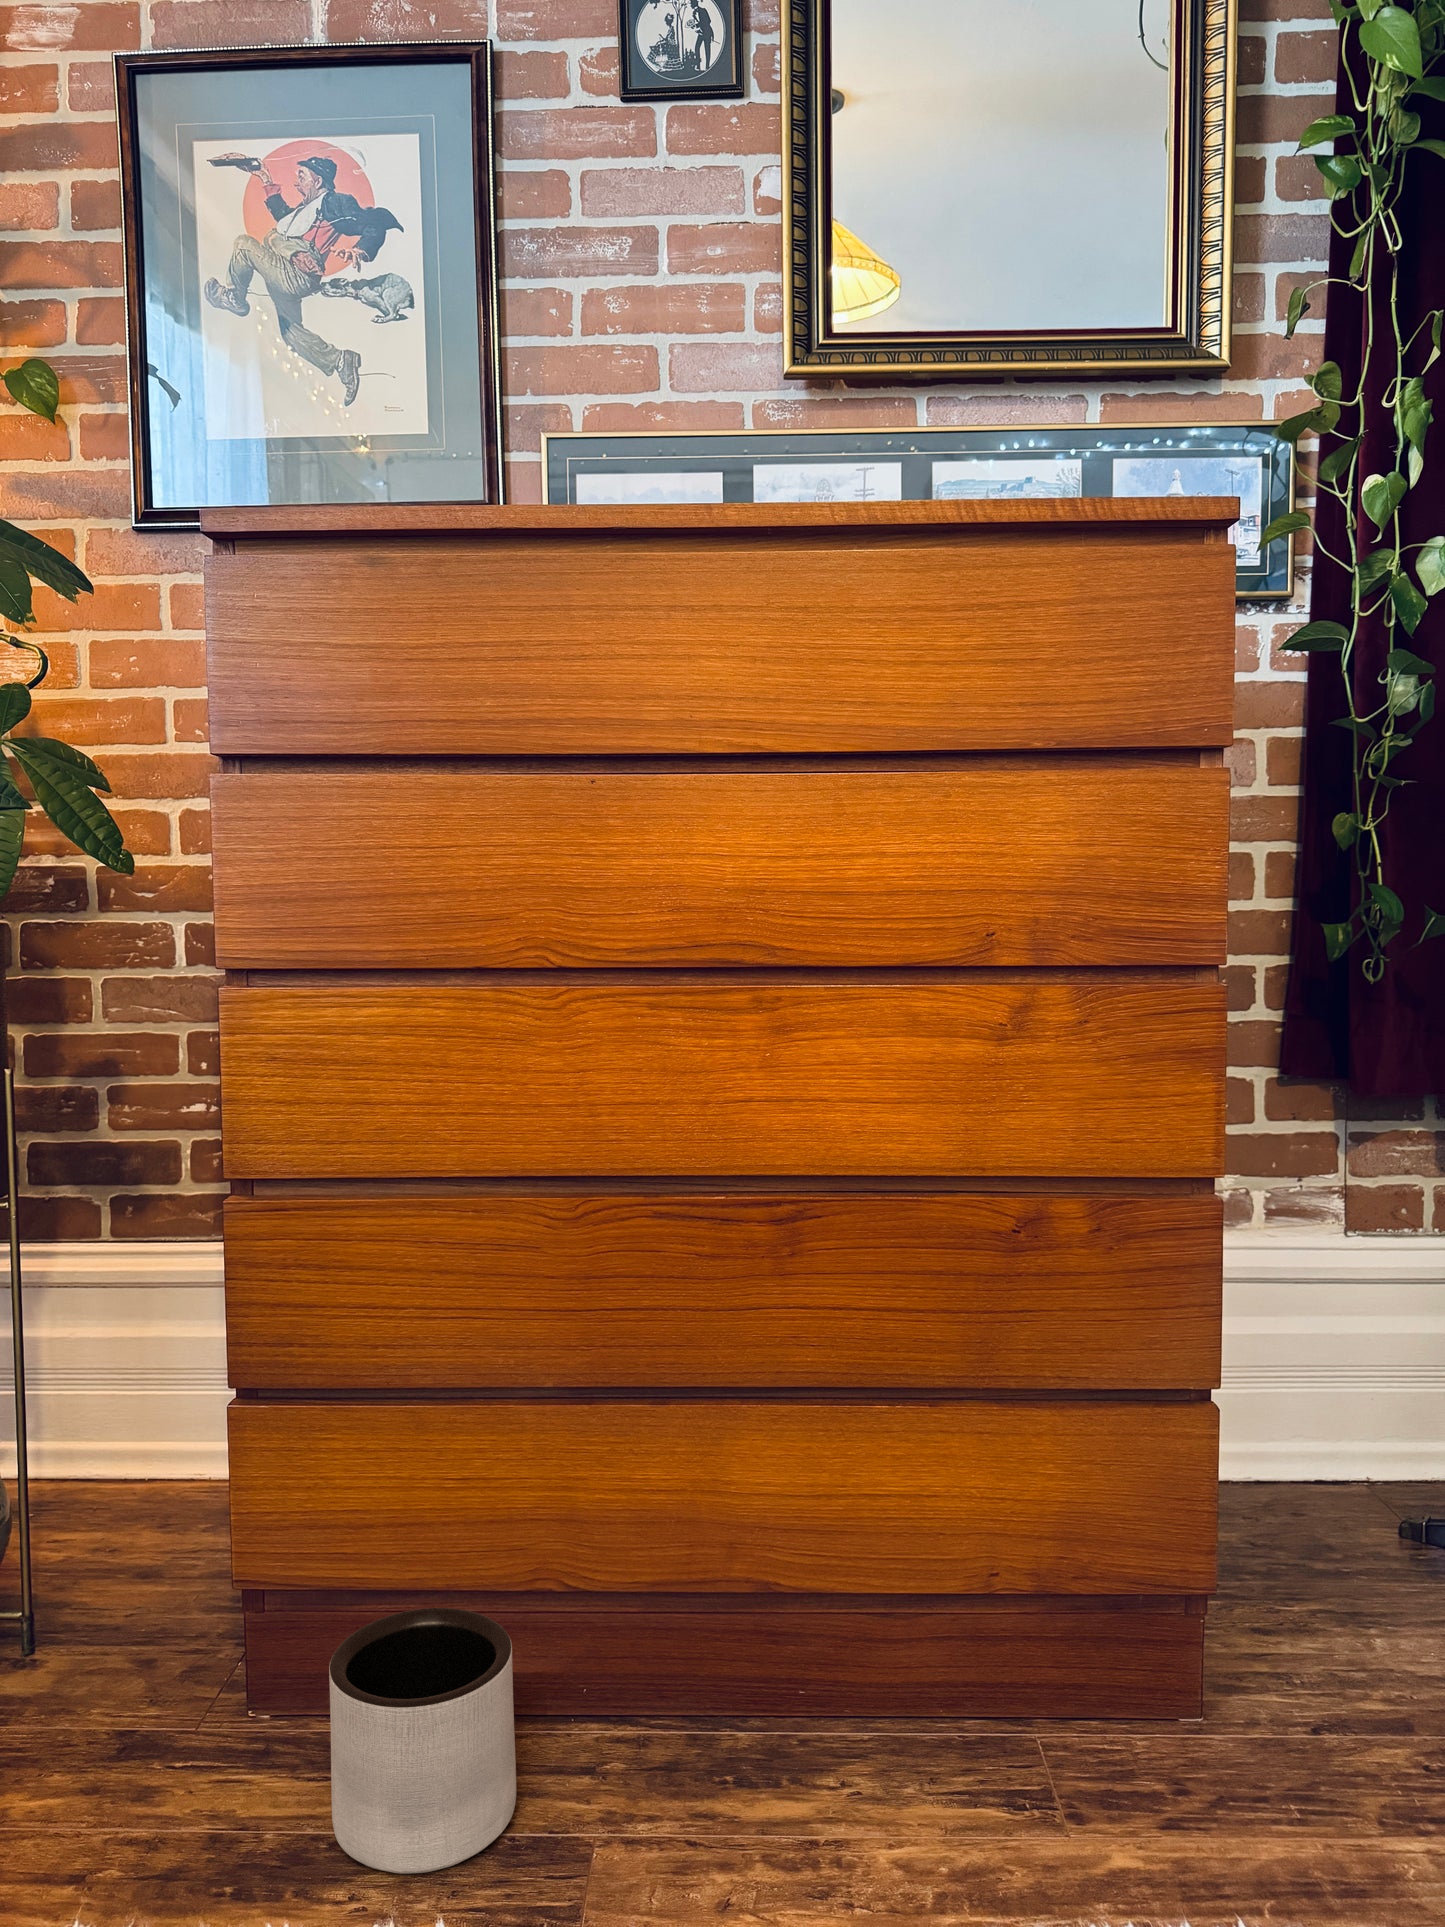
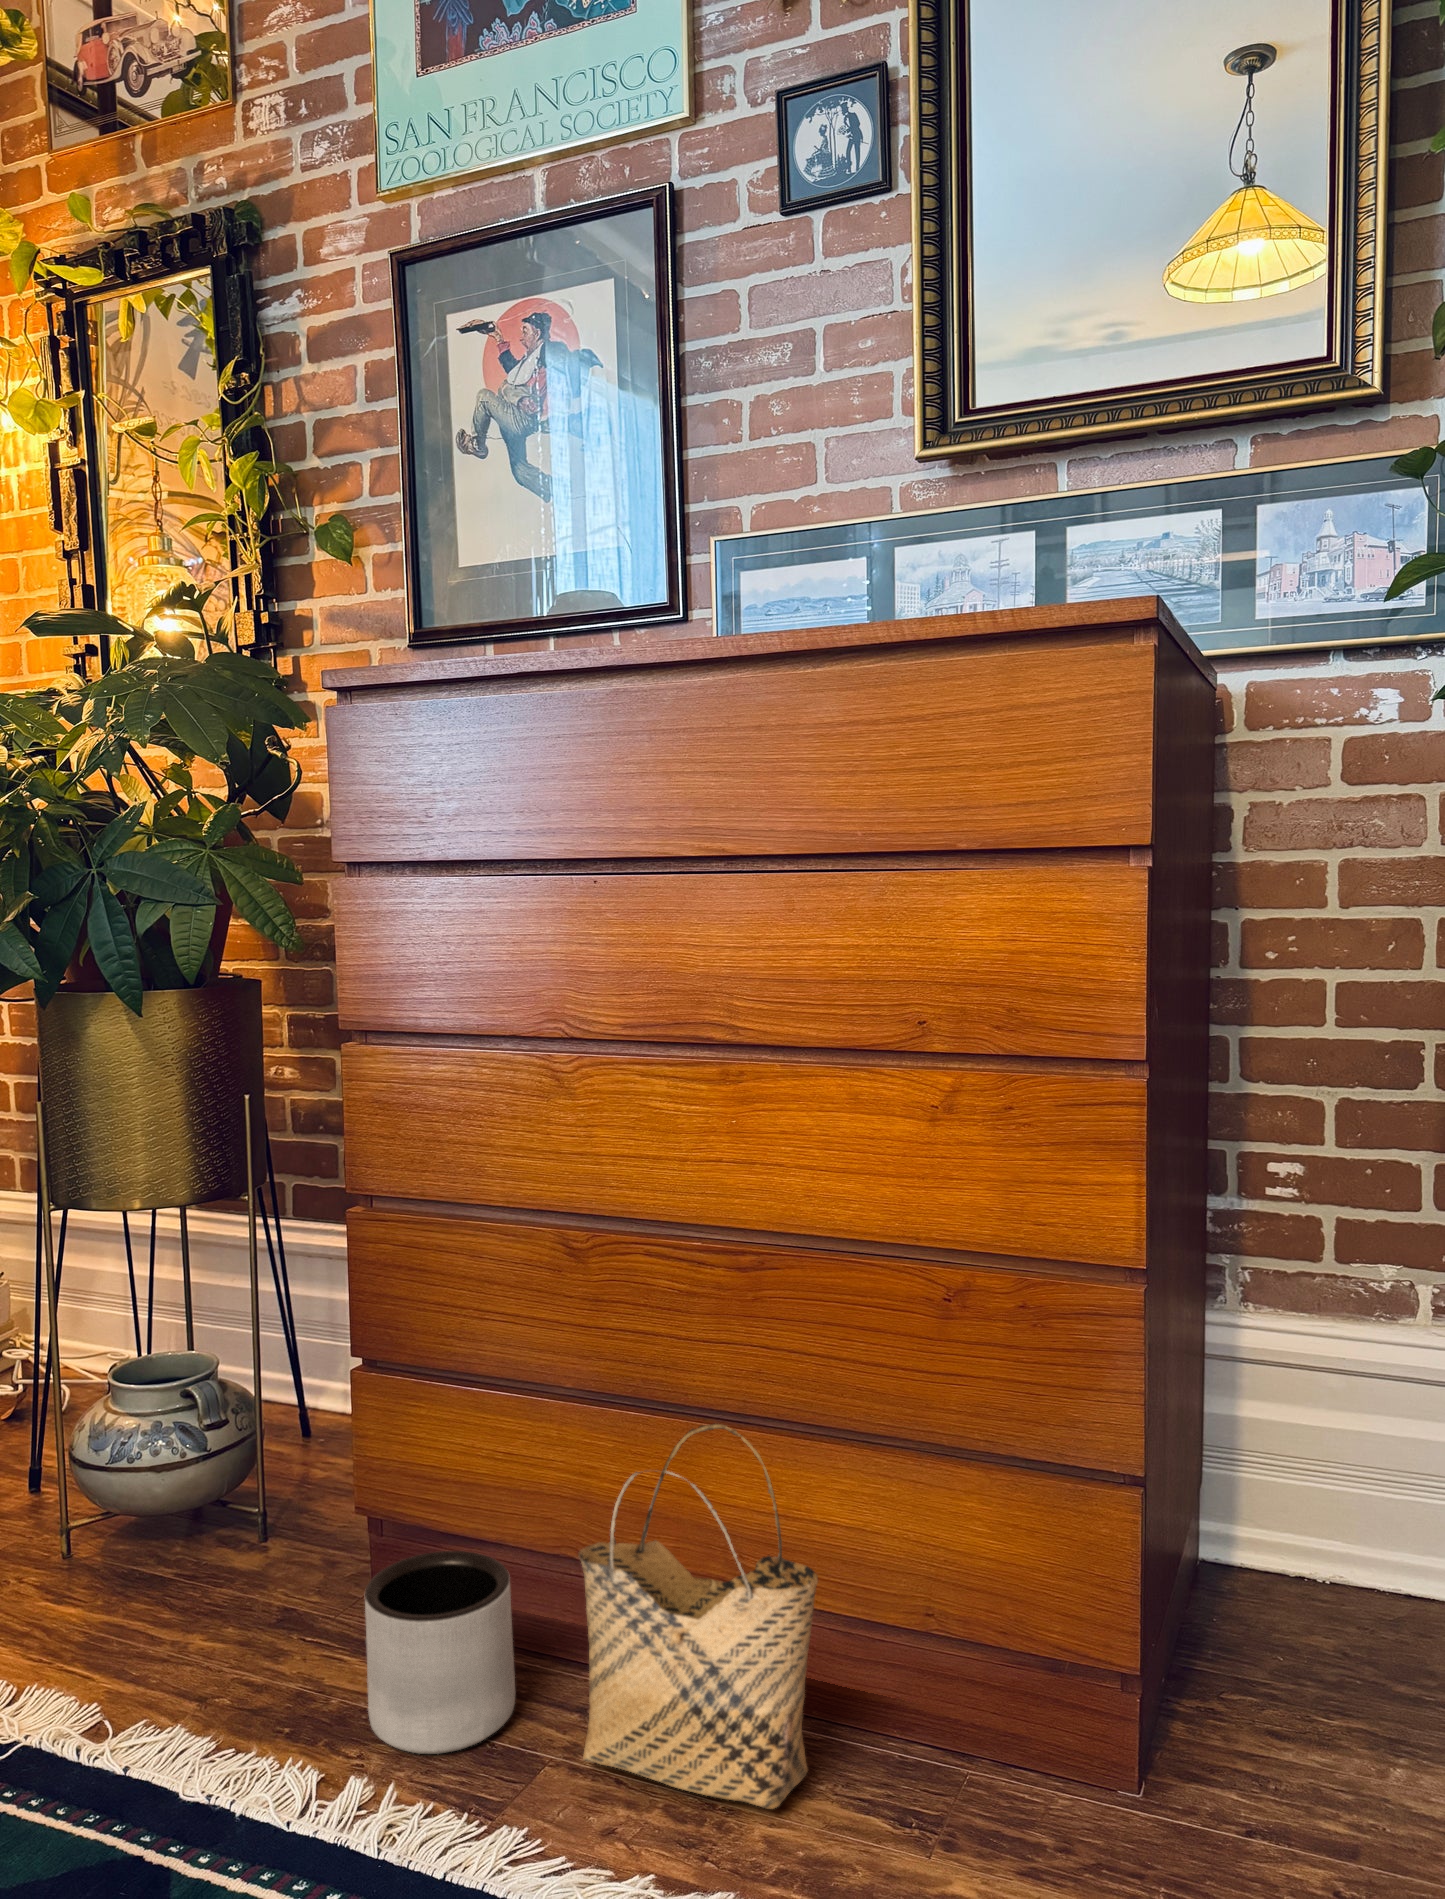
woven basket: none [620,1402,906,1830] -> present [578,1423,818,1809]

